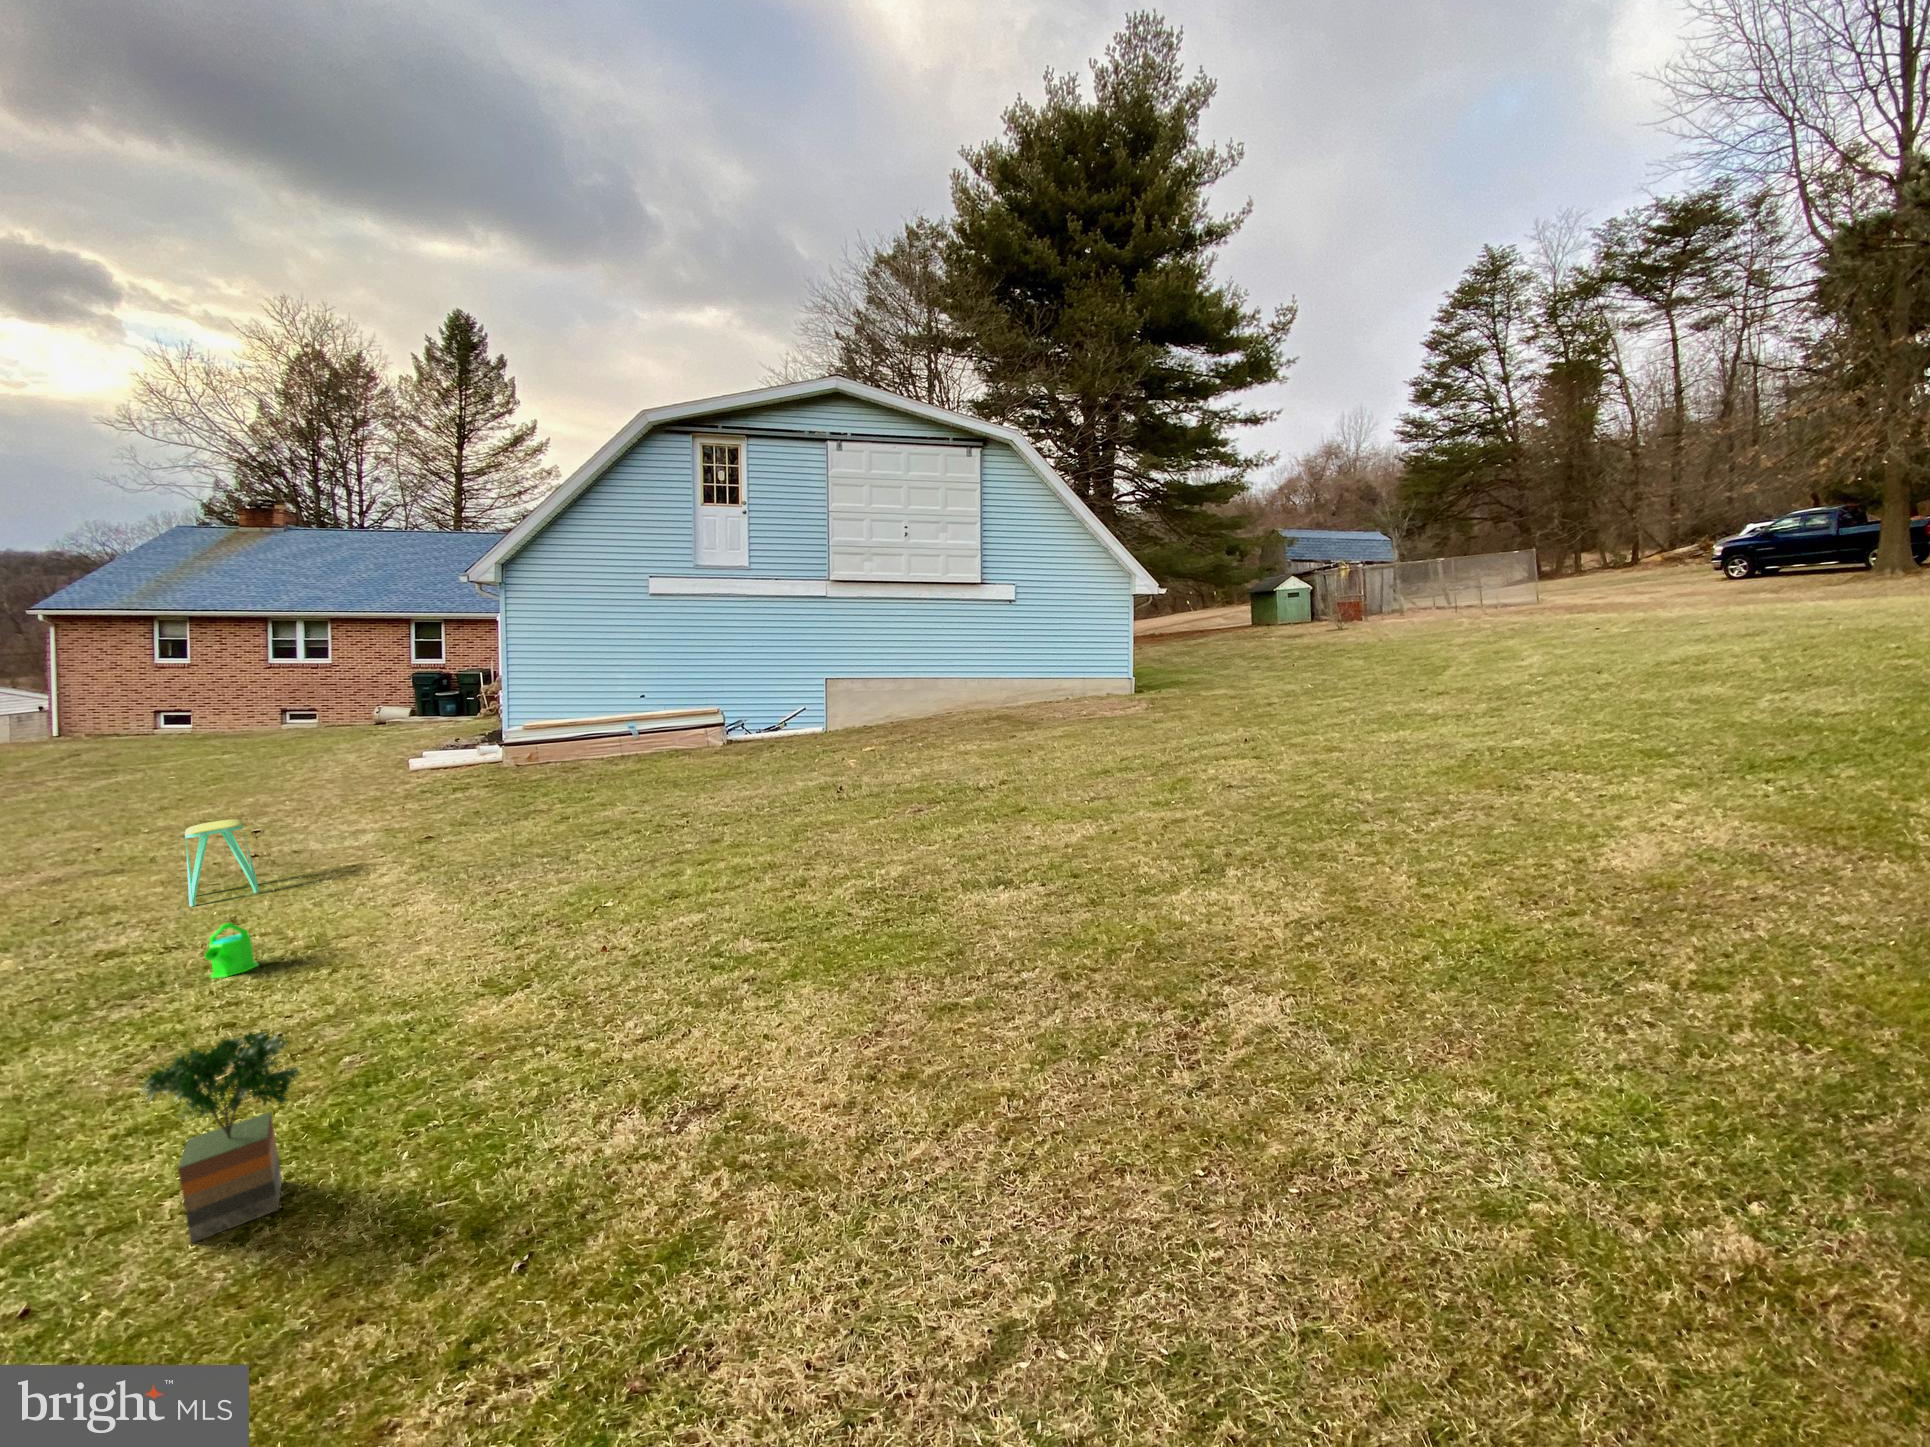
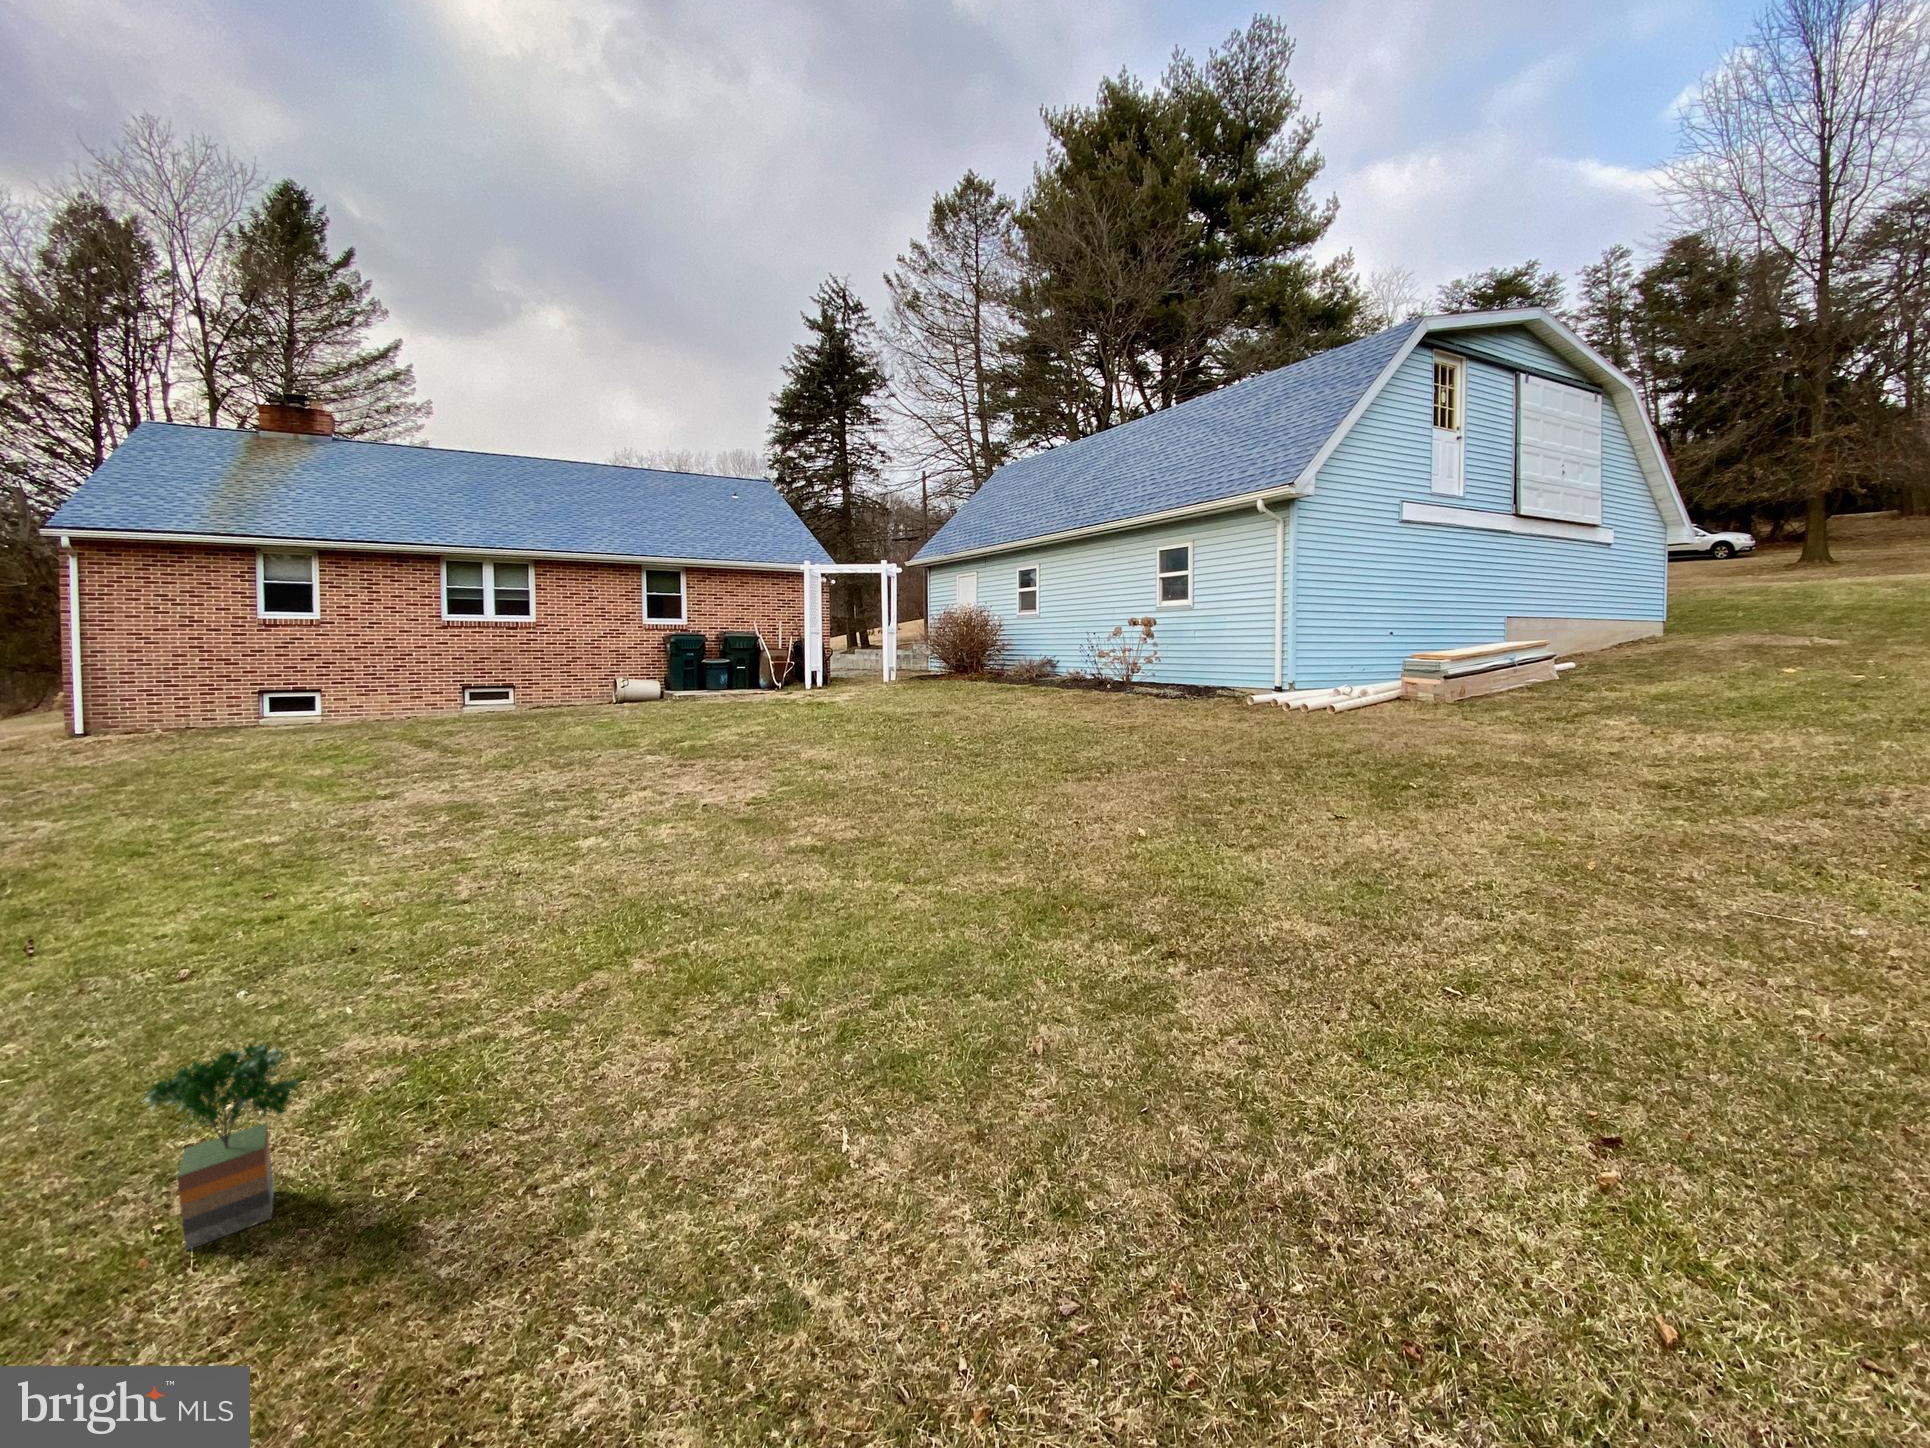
stool: present [185,819,259,907] -> none [165,829,237,916]
watering can: present [205,923,258,978] -> none [187,934,240,989]

